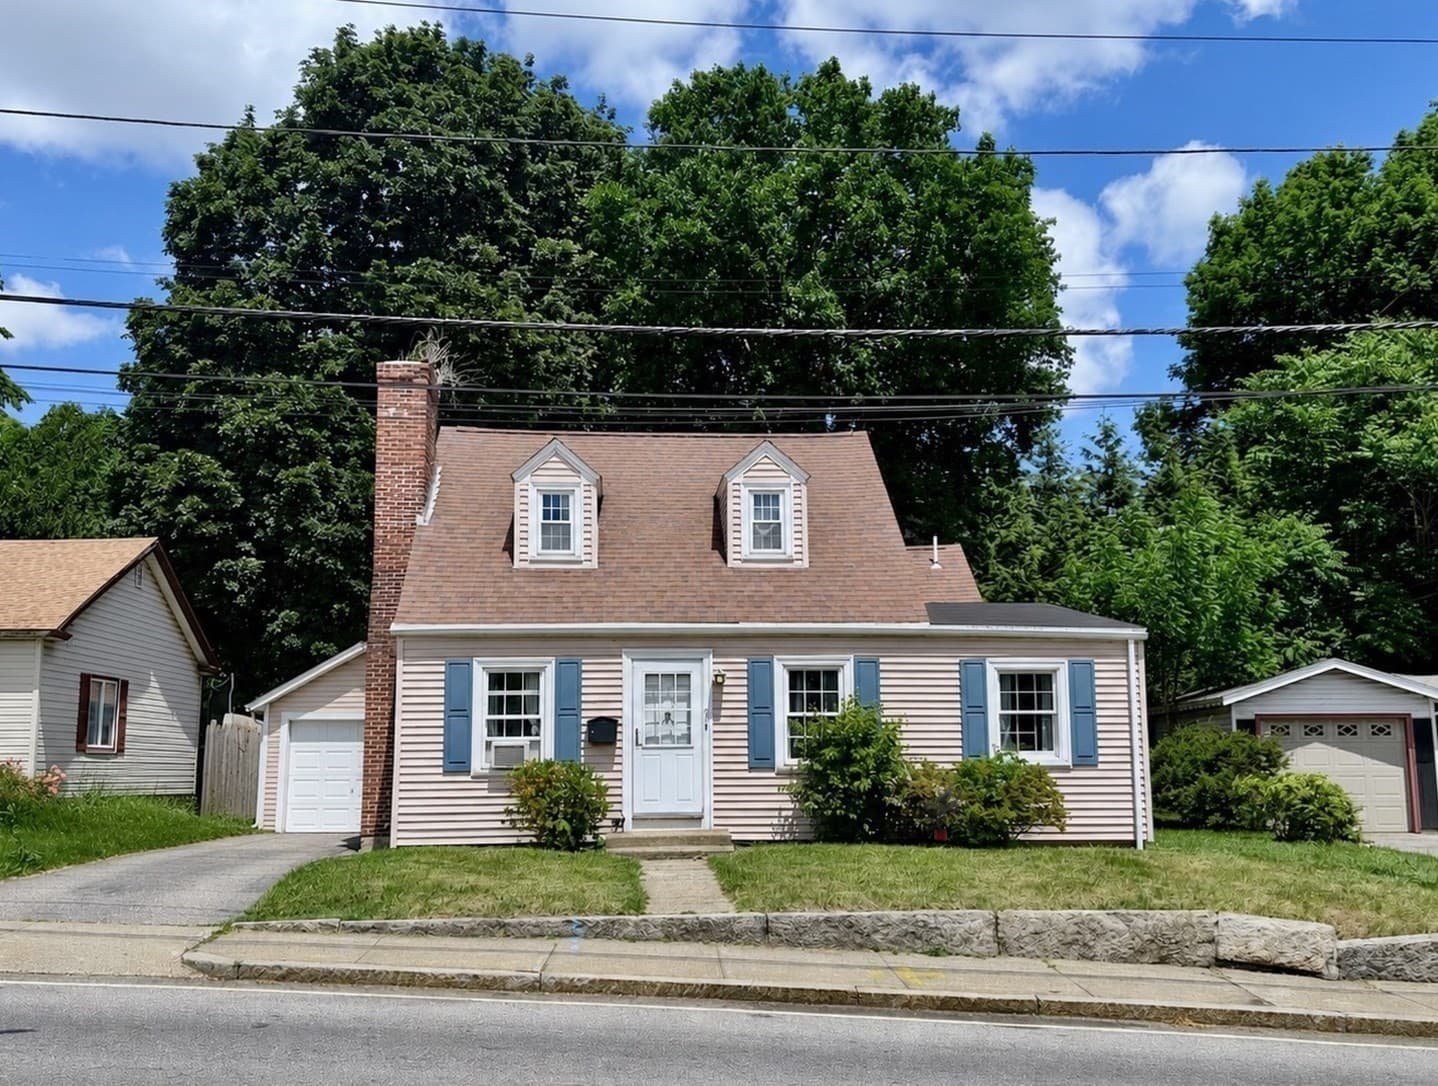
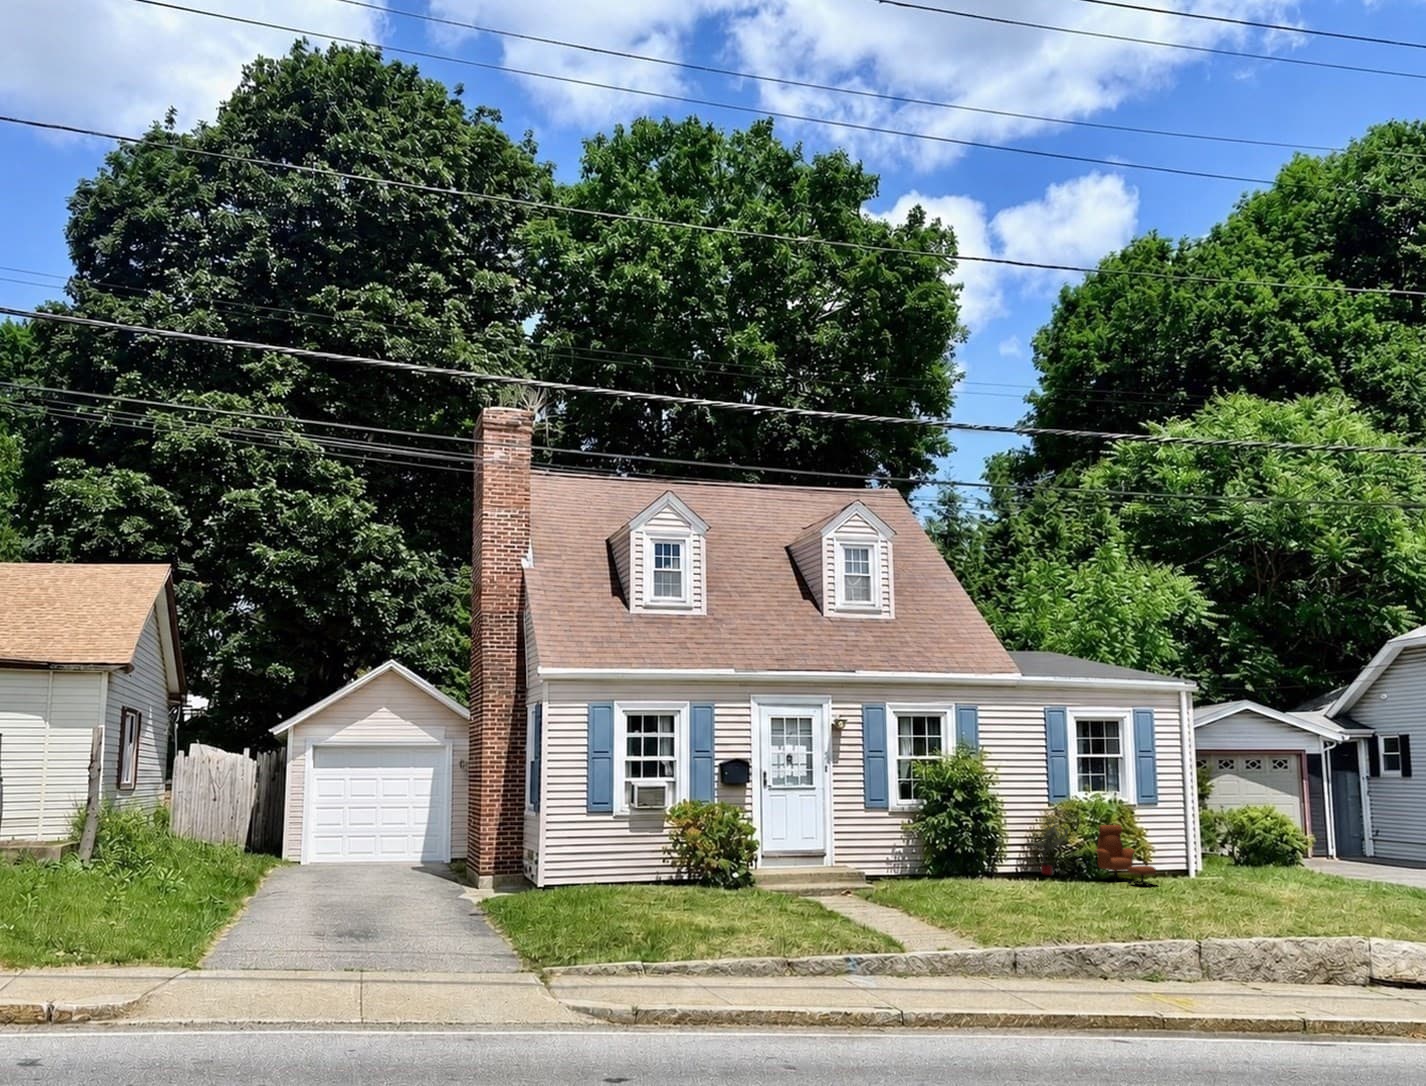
lounge chair: none [988,786,1051,854] -> present [1095,825,1156,887]

